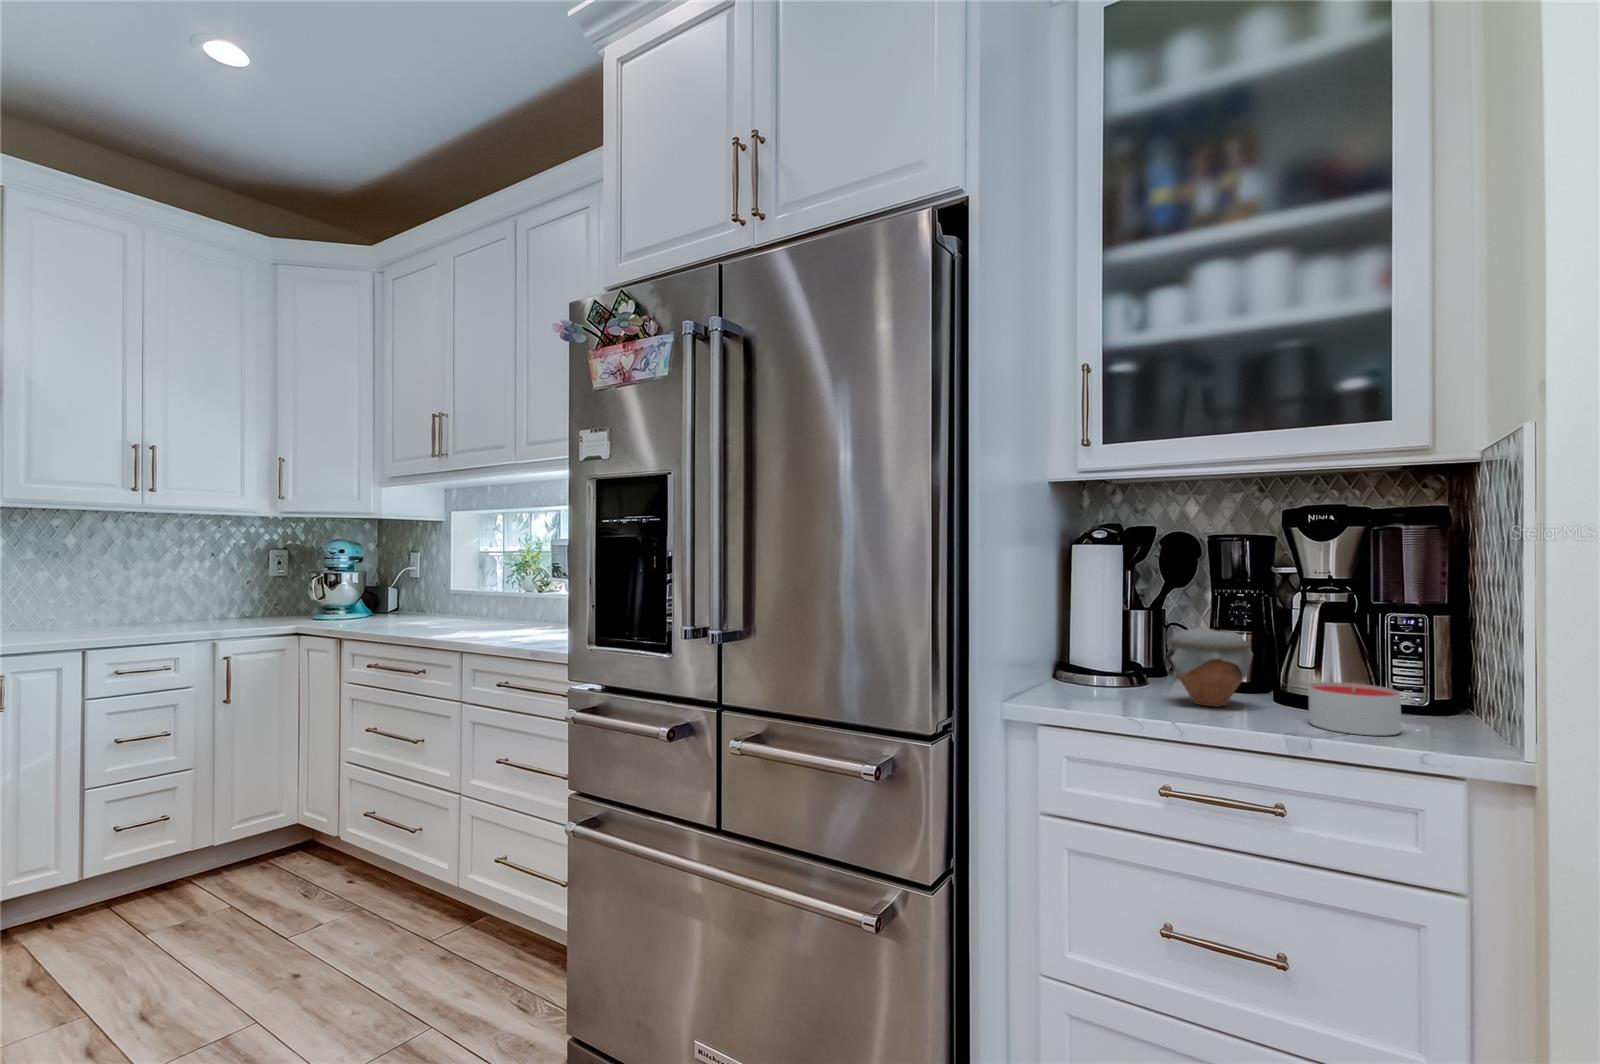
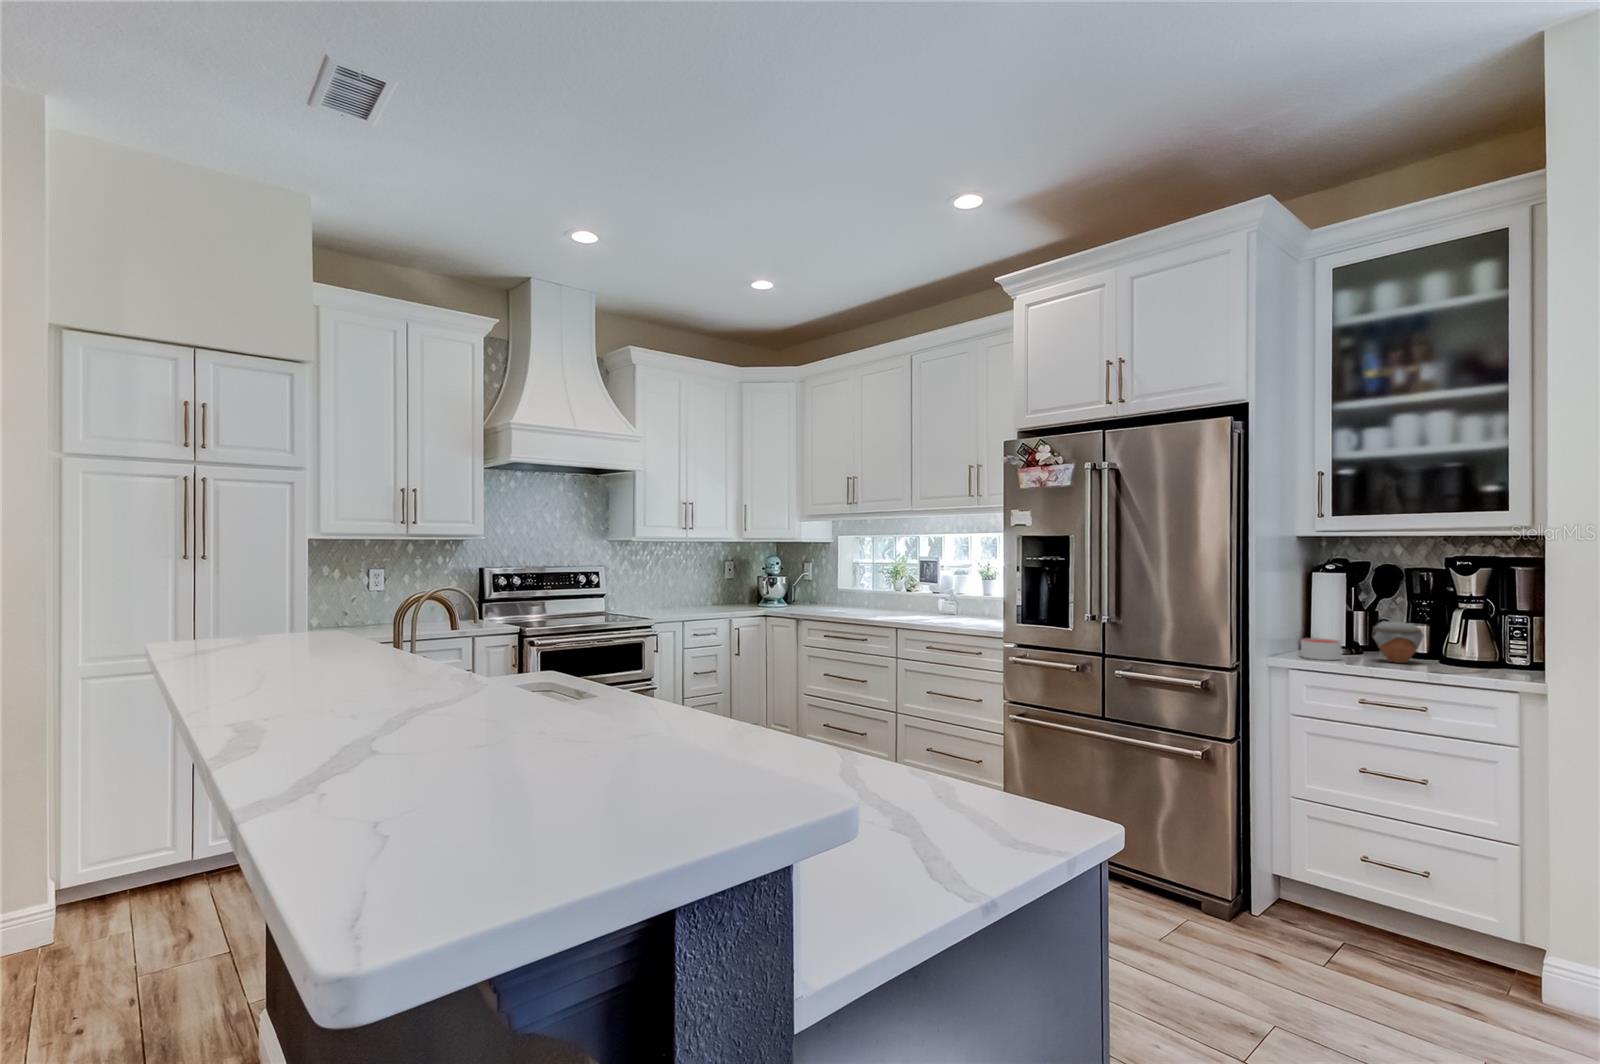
candle: present [1308,682,1401,736] -> present [1301,638,1342,660]

